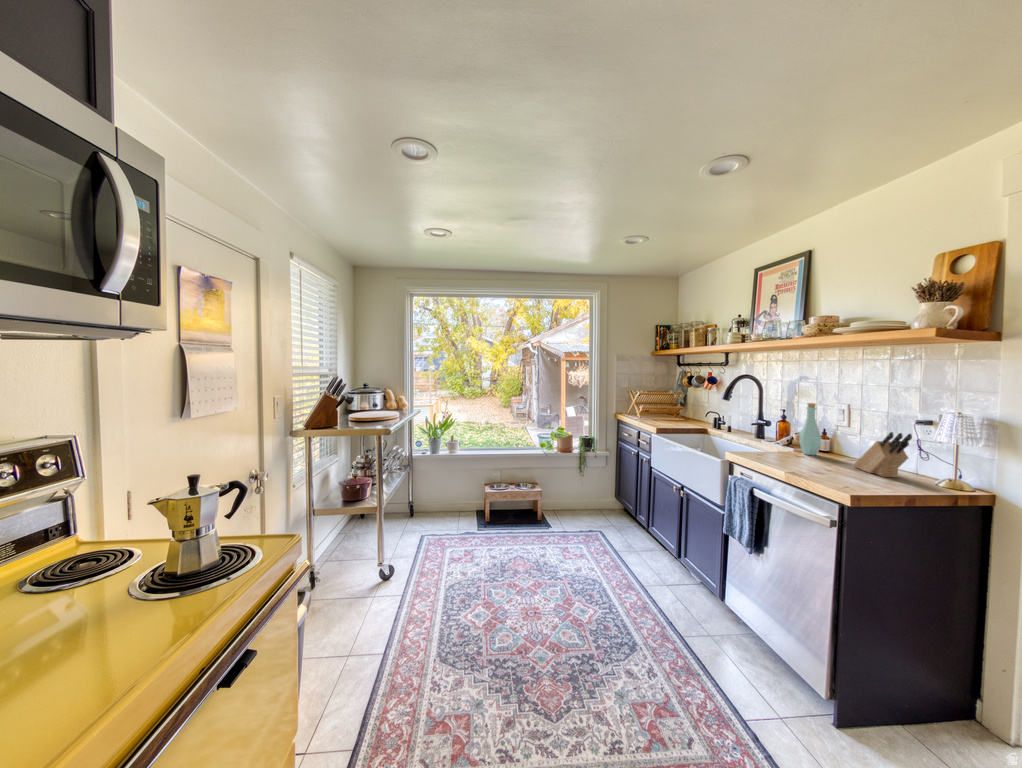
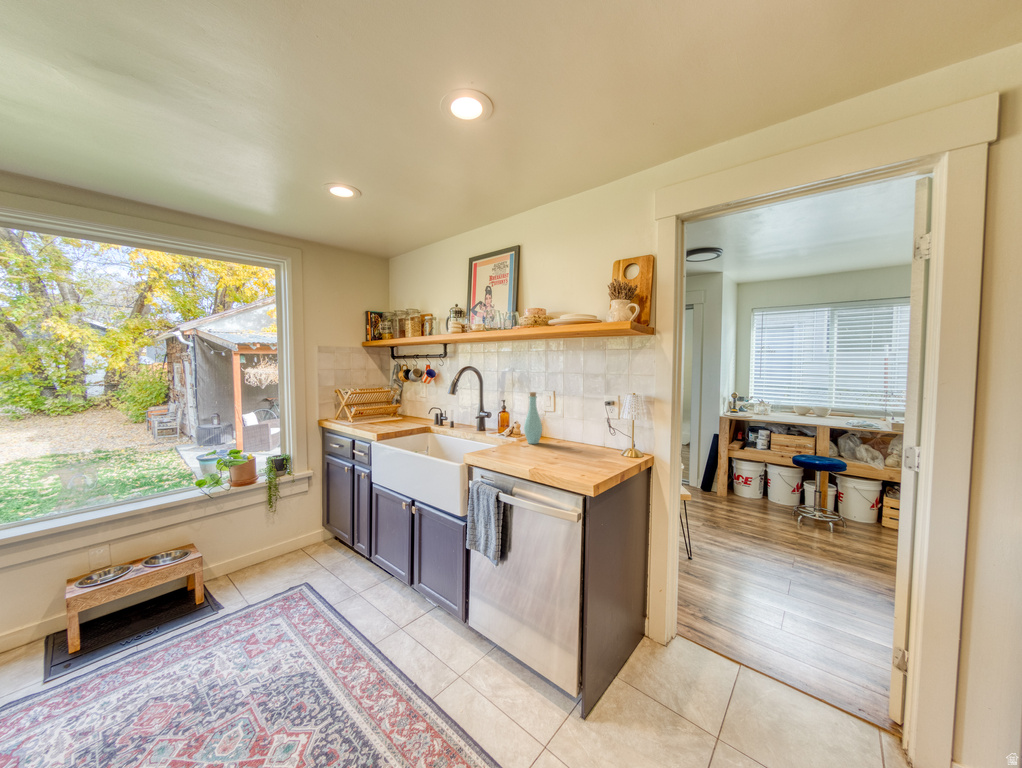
knife block: present [854,432,912,478] -> none [574,415,621,458]

